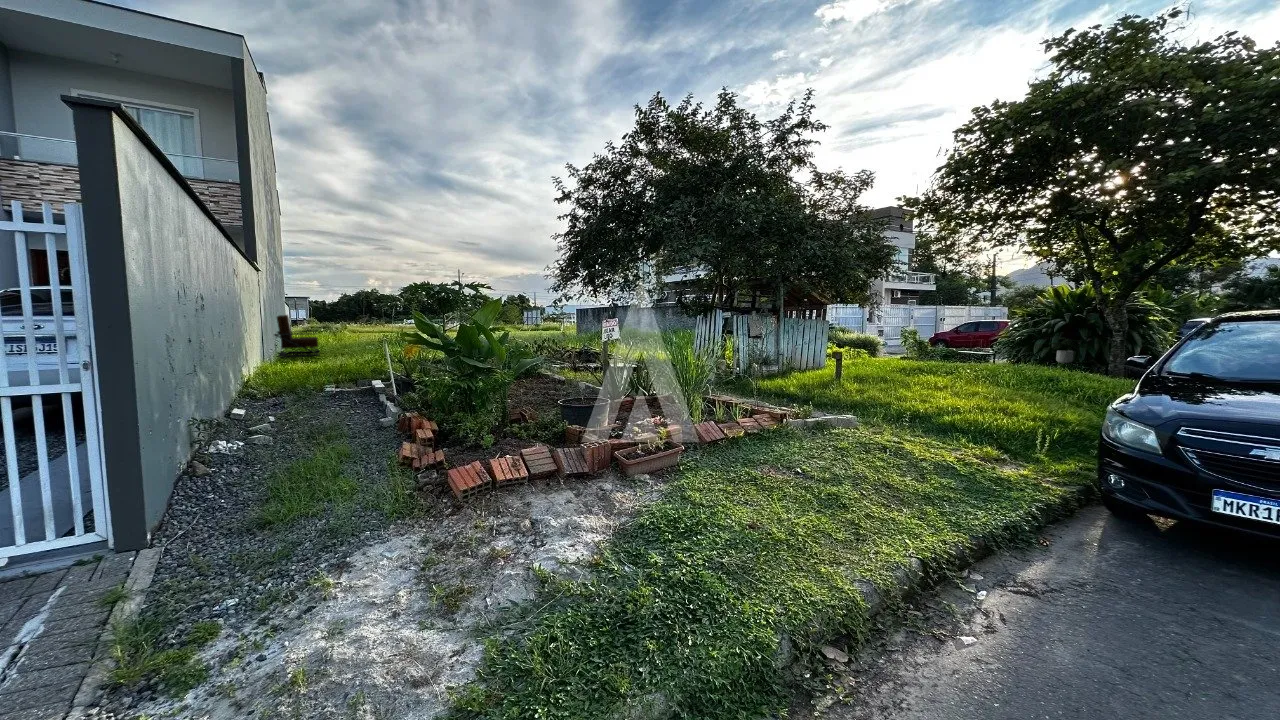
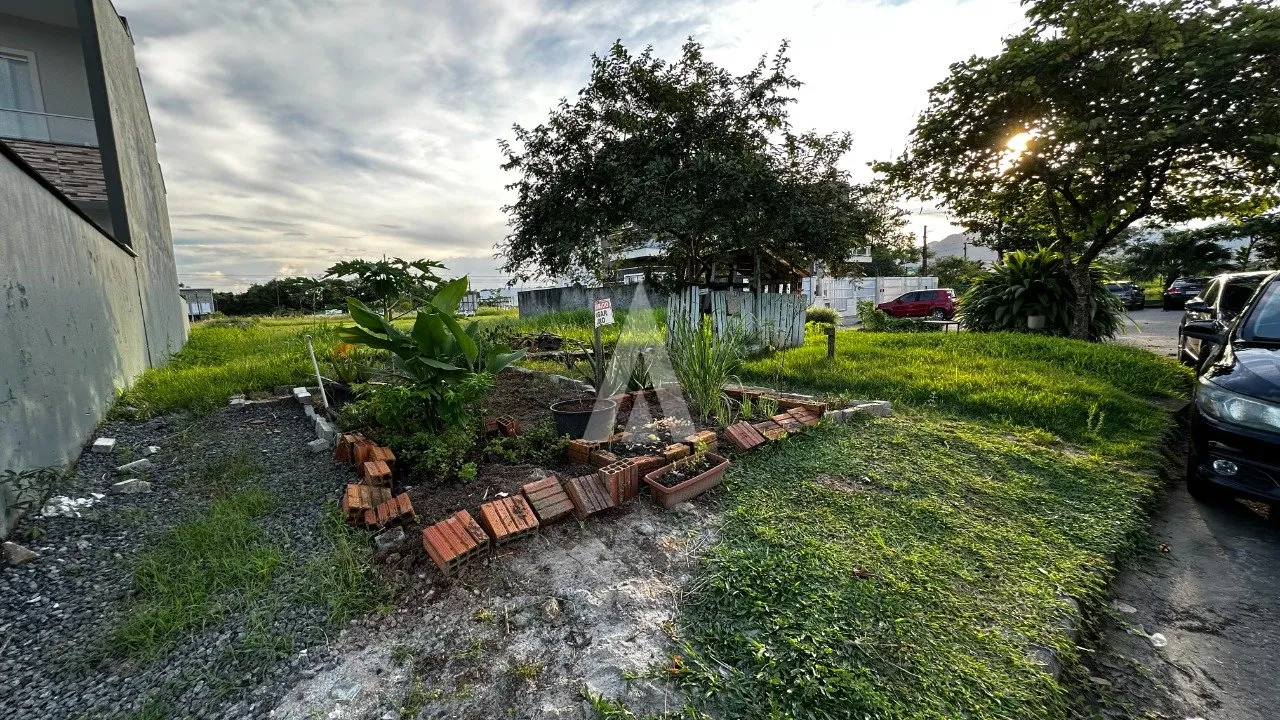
lounge chair: present [274,315,319,357] -> none [162,310,225,363]

